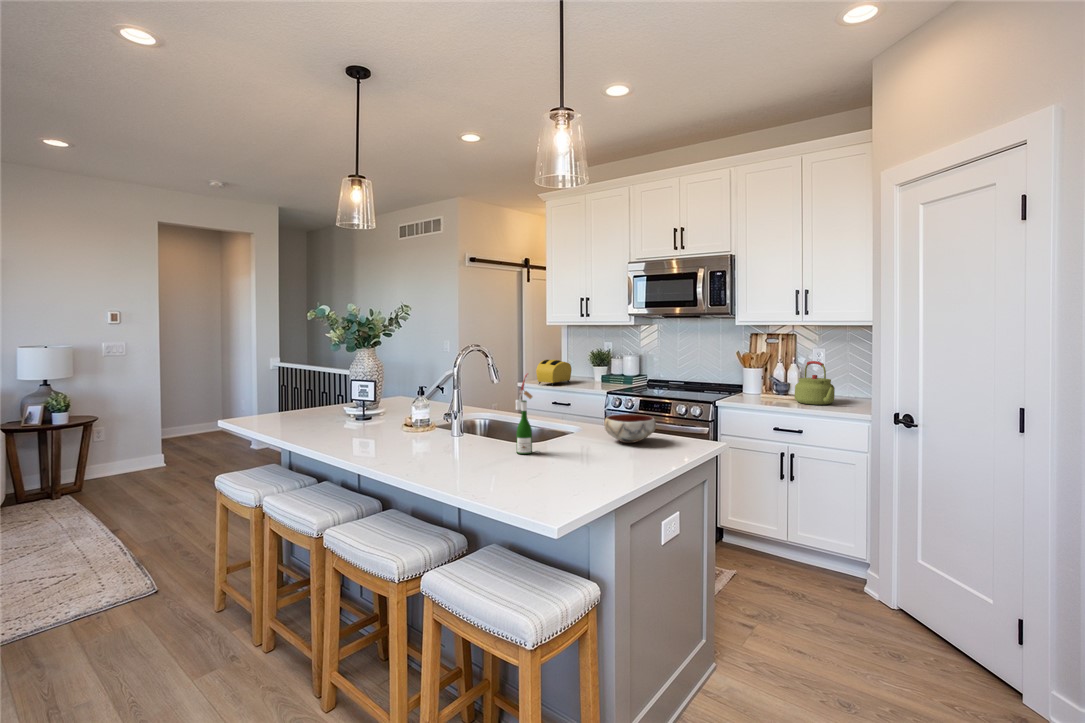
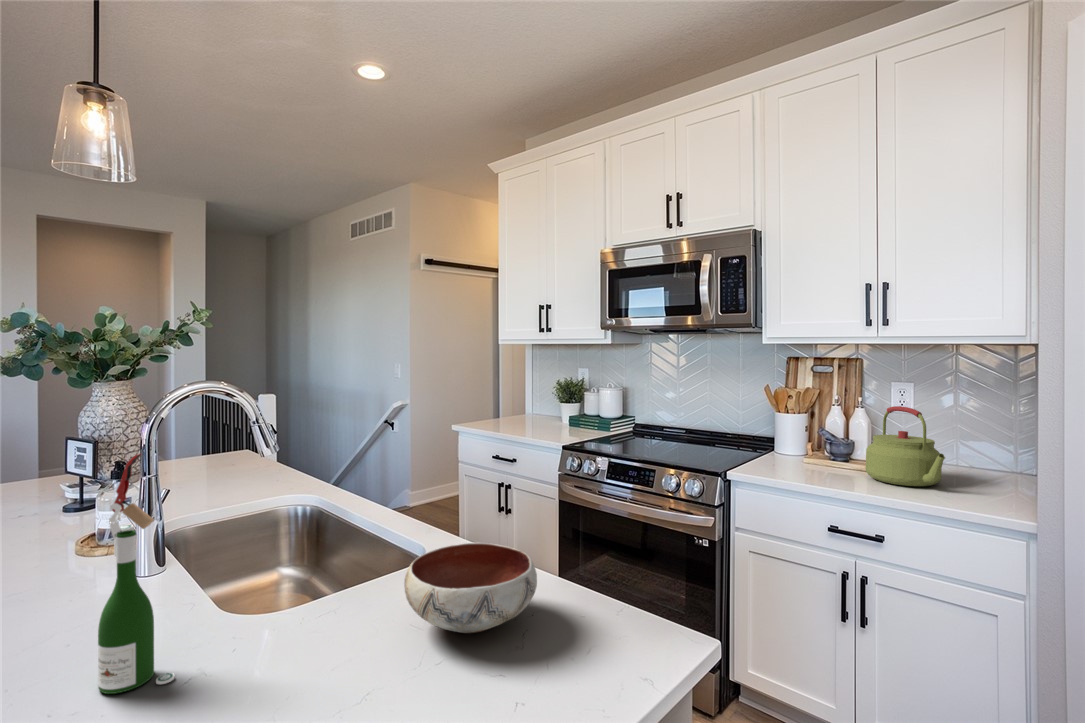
toaster: present [536,360,572,385] -> none [474,391,526,430]

